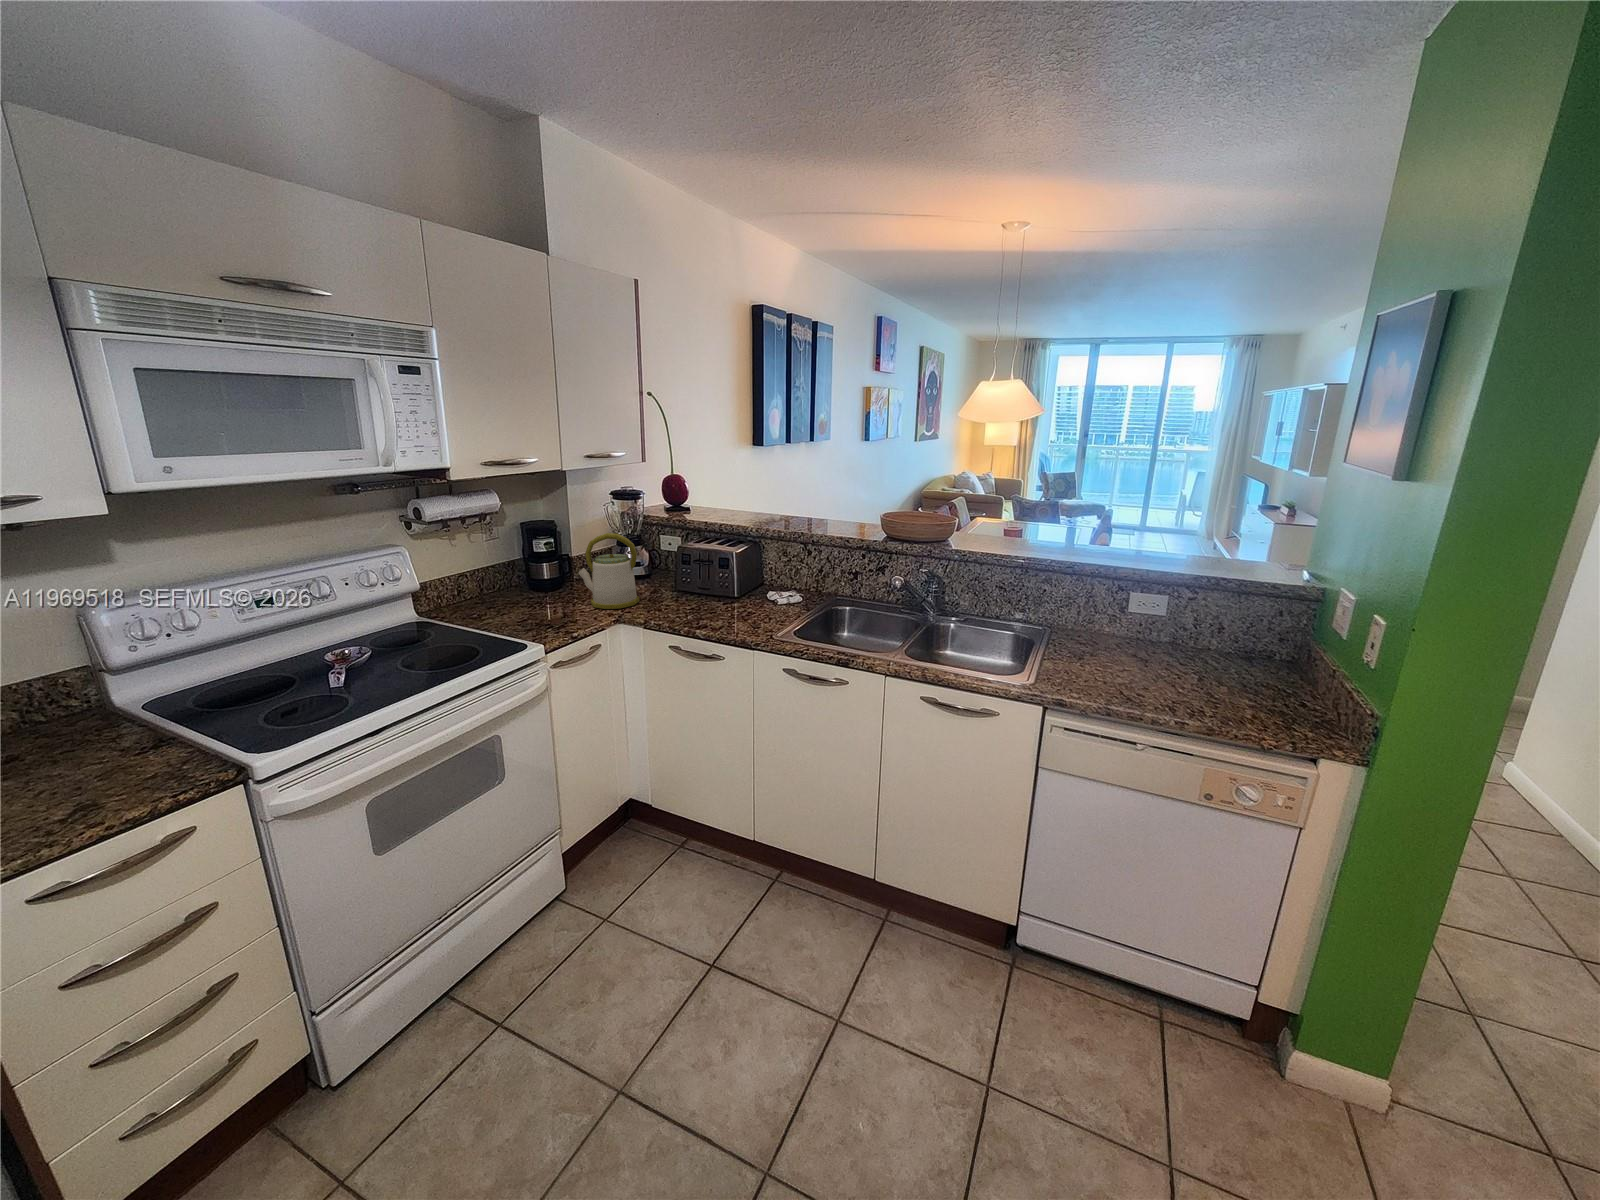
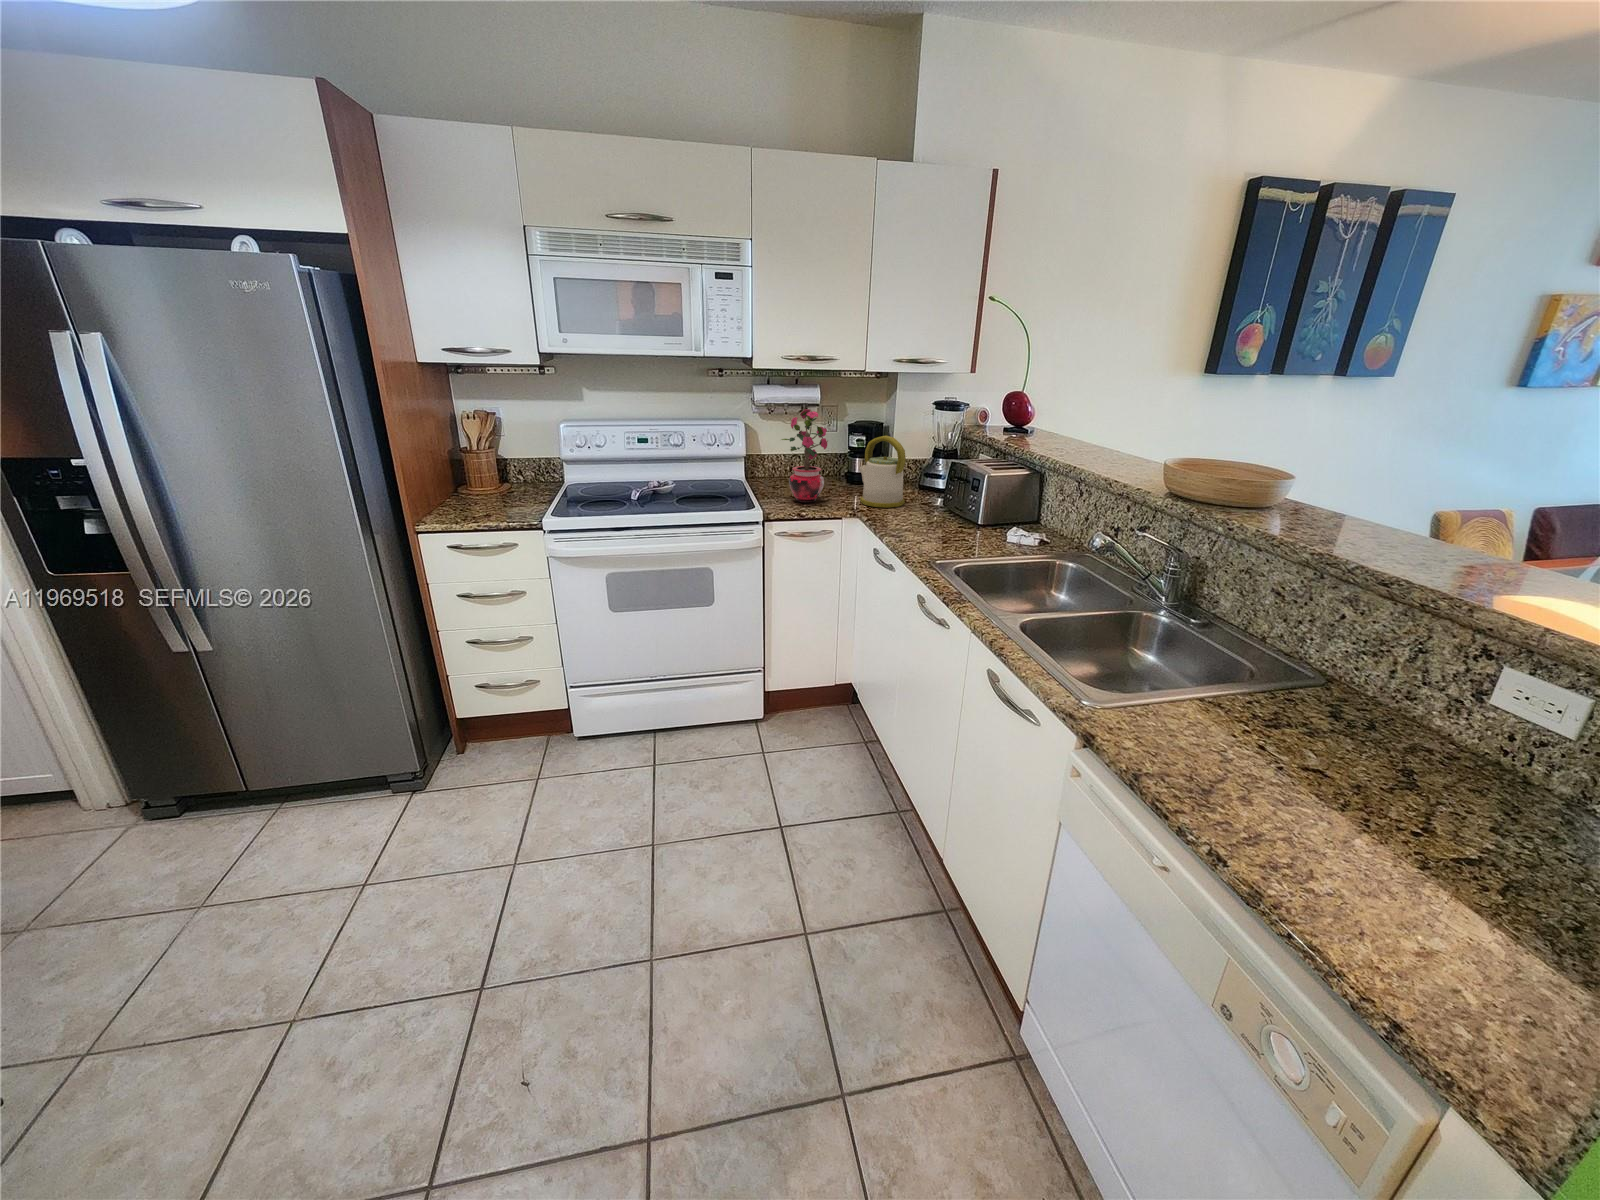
potted plant: none [501,518,560,626] -> present [782,409,828,503]

